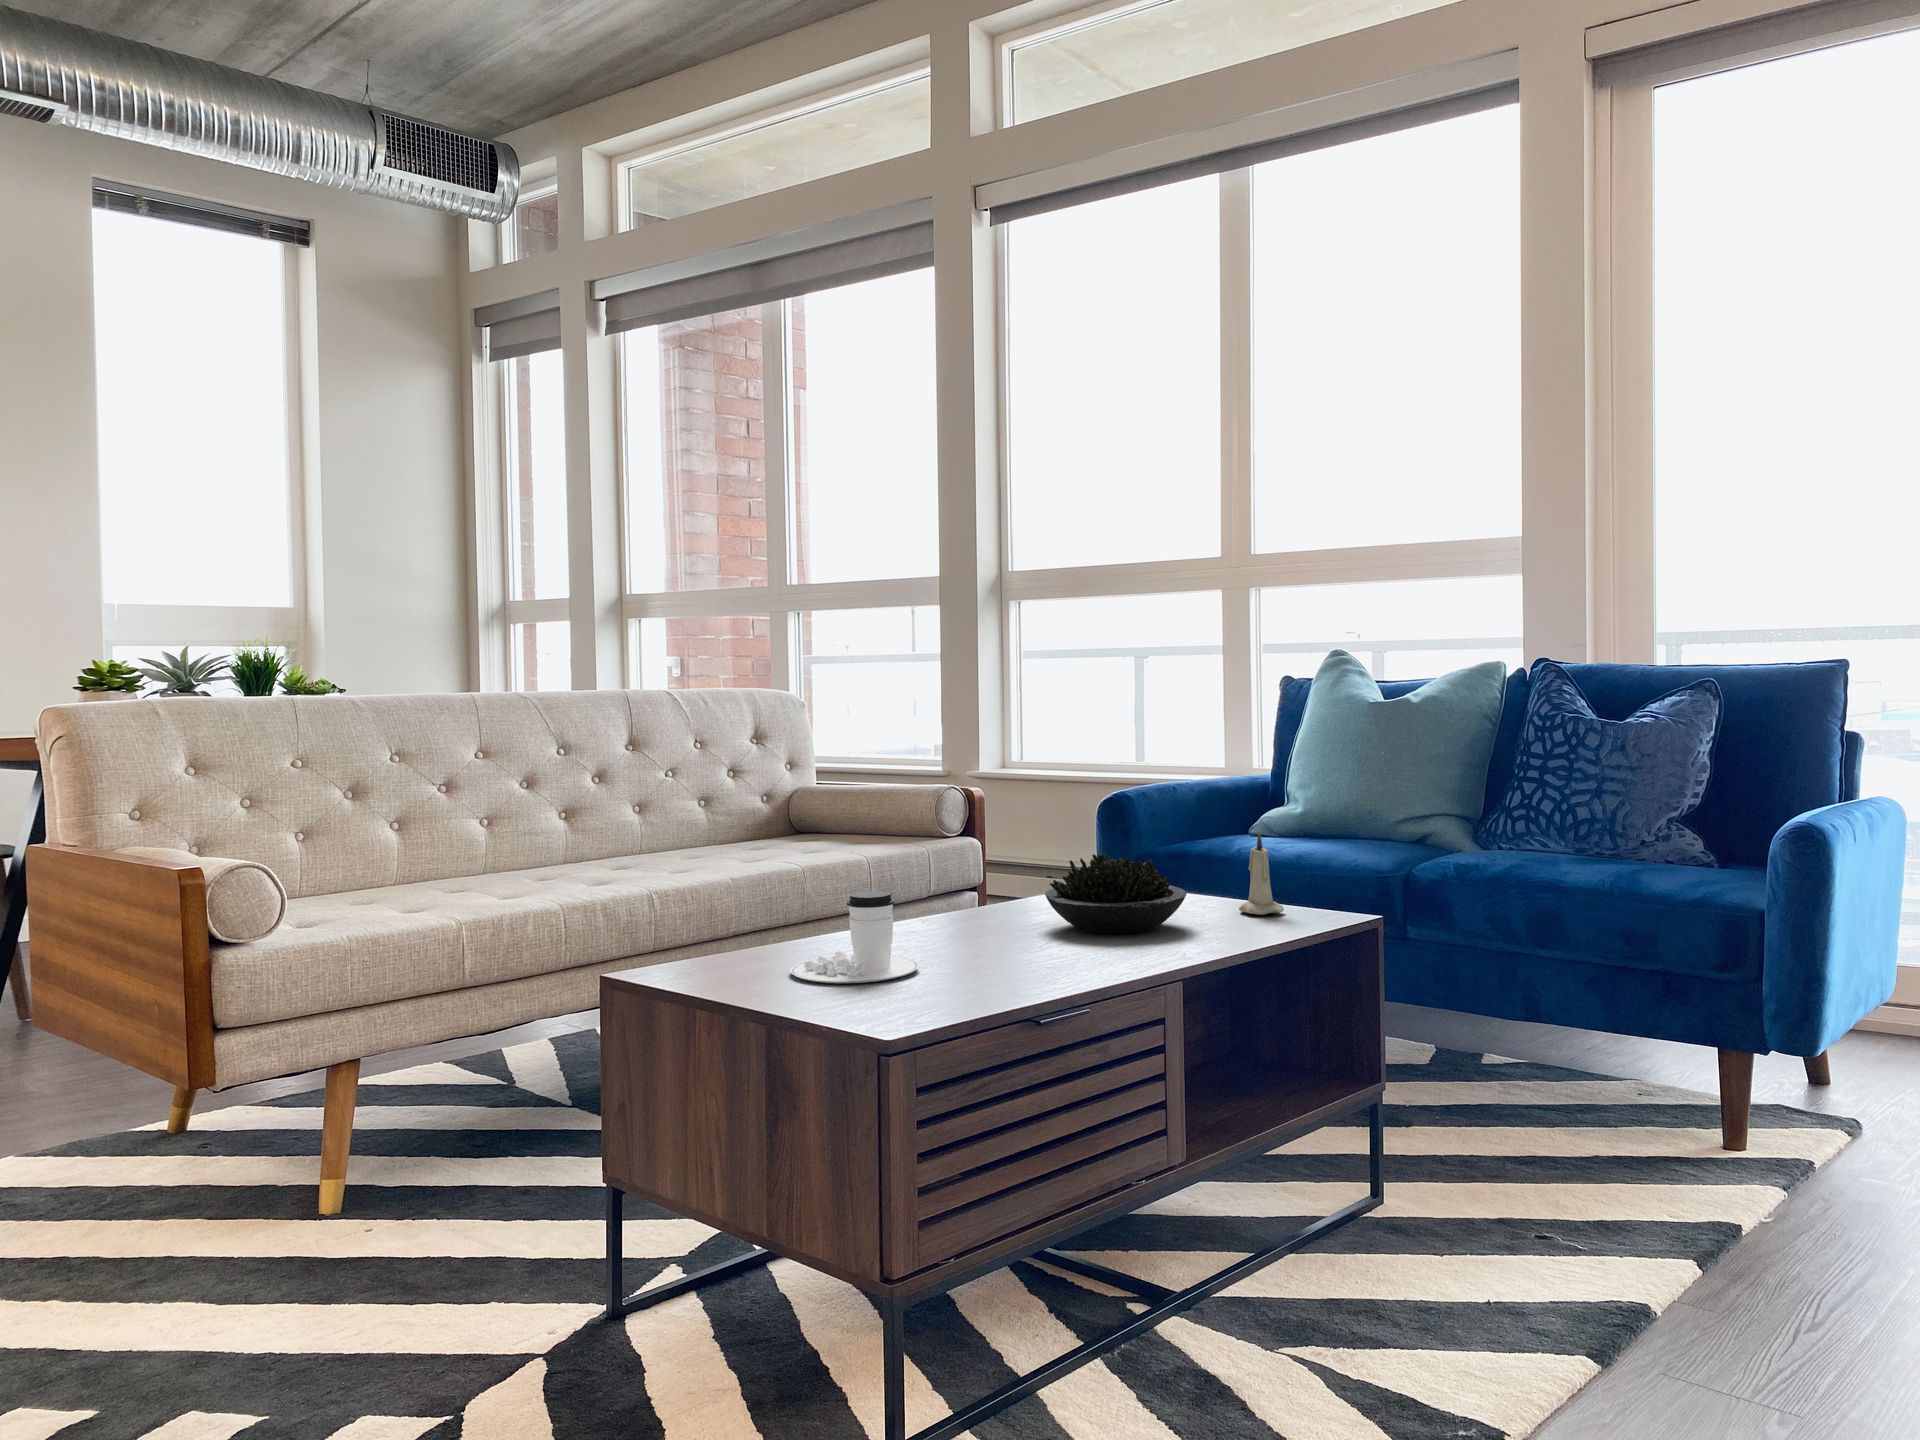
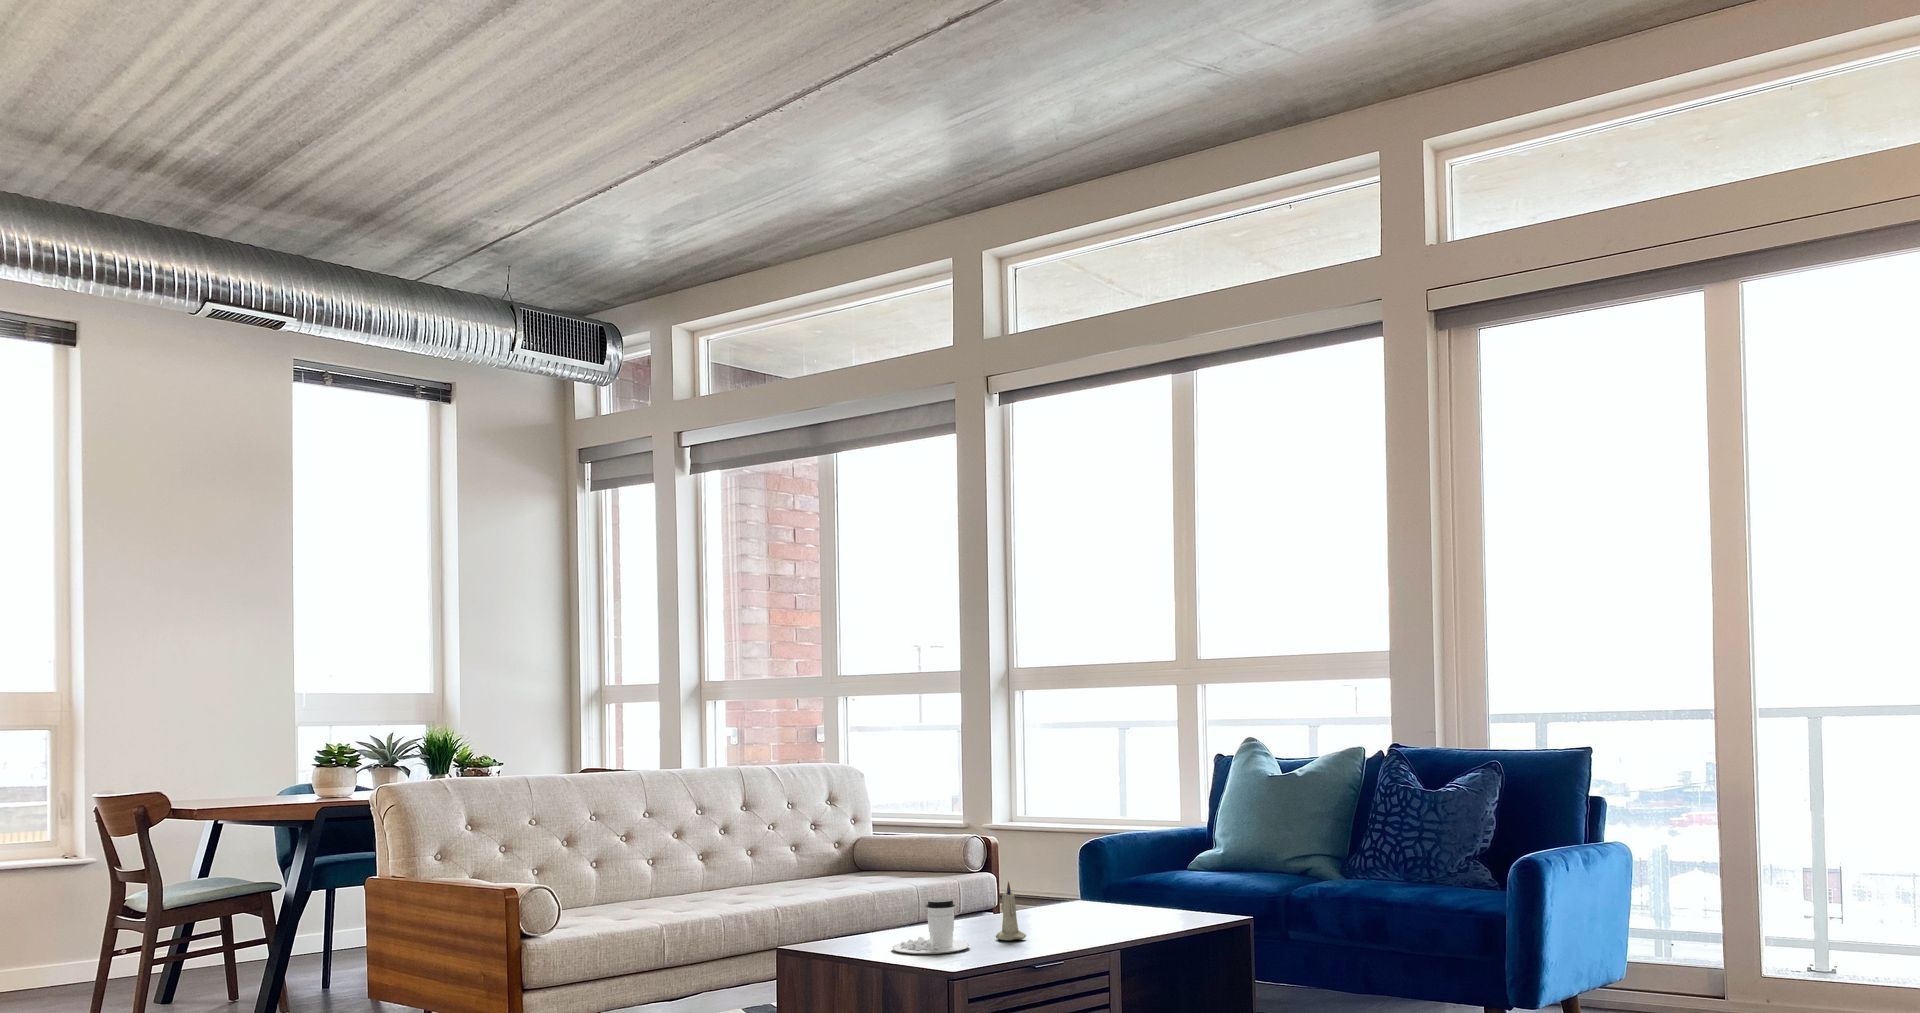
candle: present [1239,832,1284,915] -> present [996,882,1026,941]
succulent plant: present [1045,852,1187,934] -> none [1046,877,1136,930]

